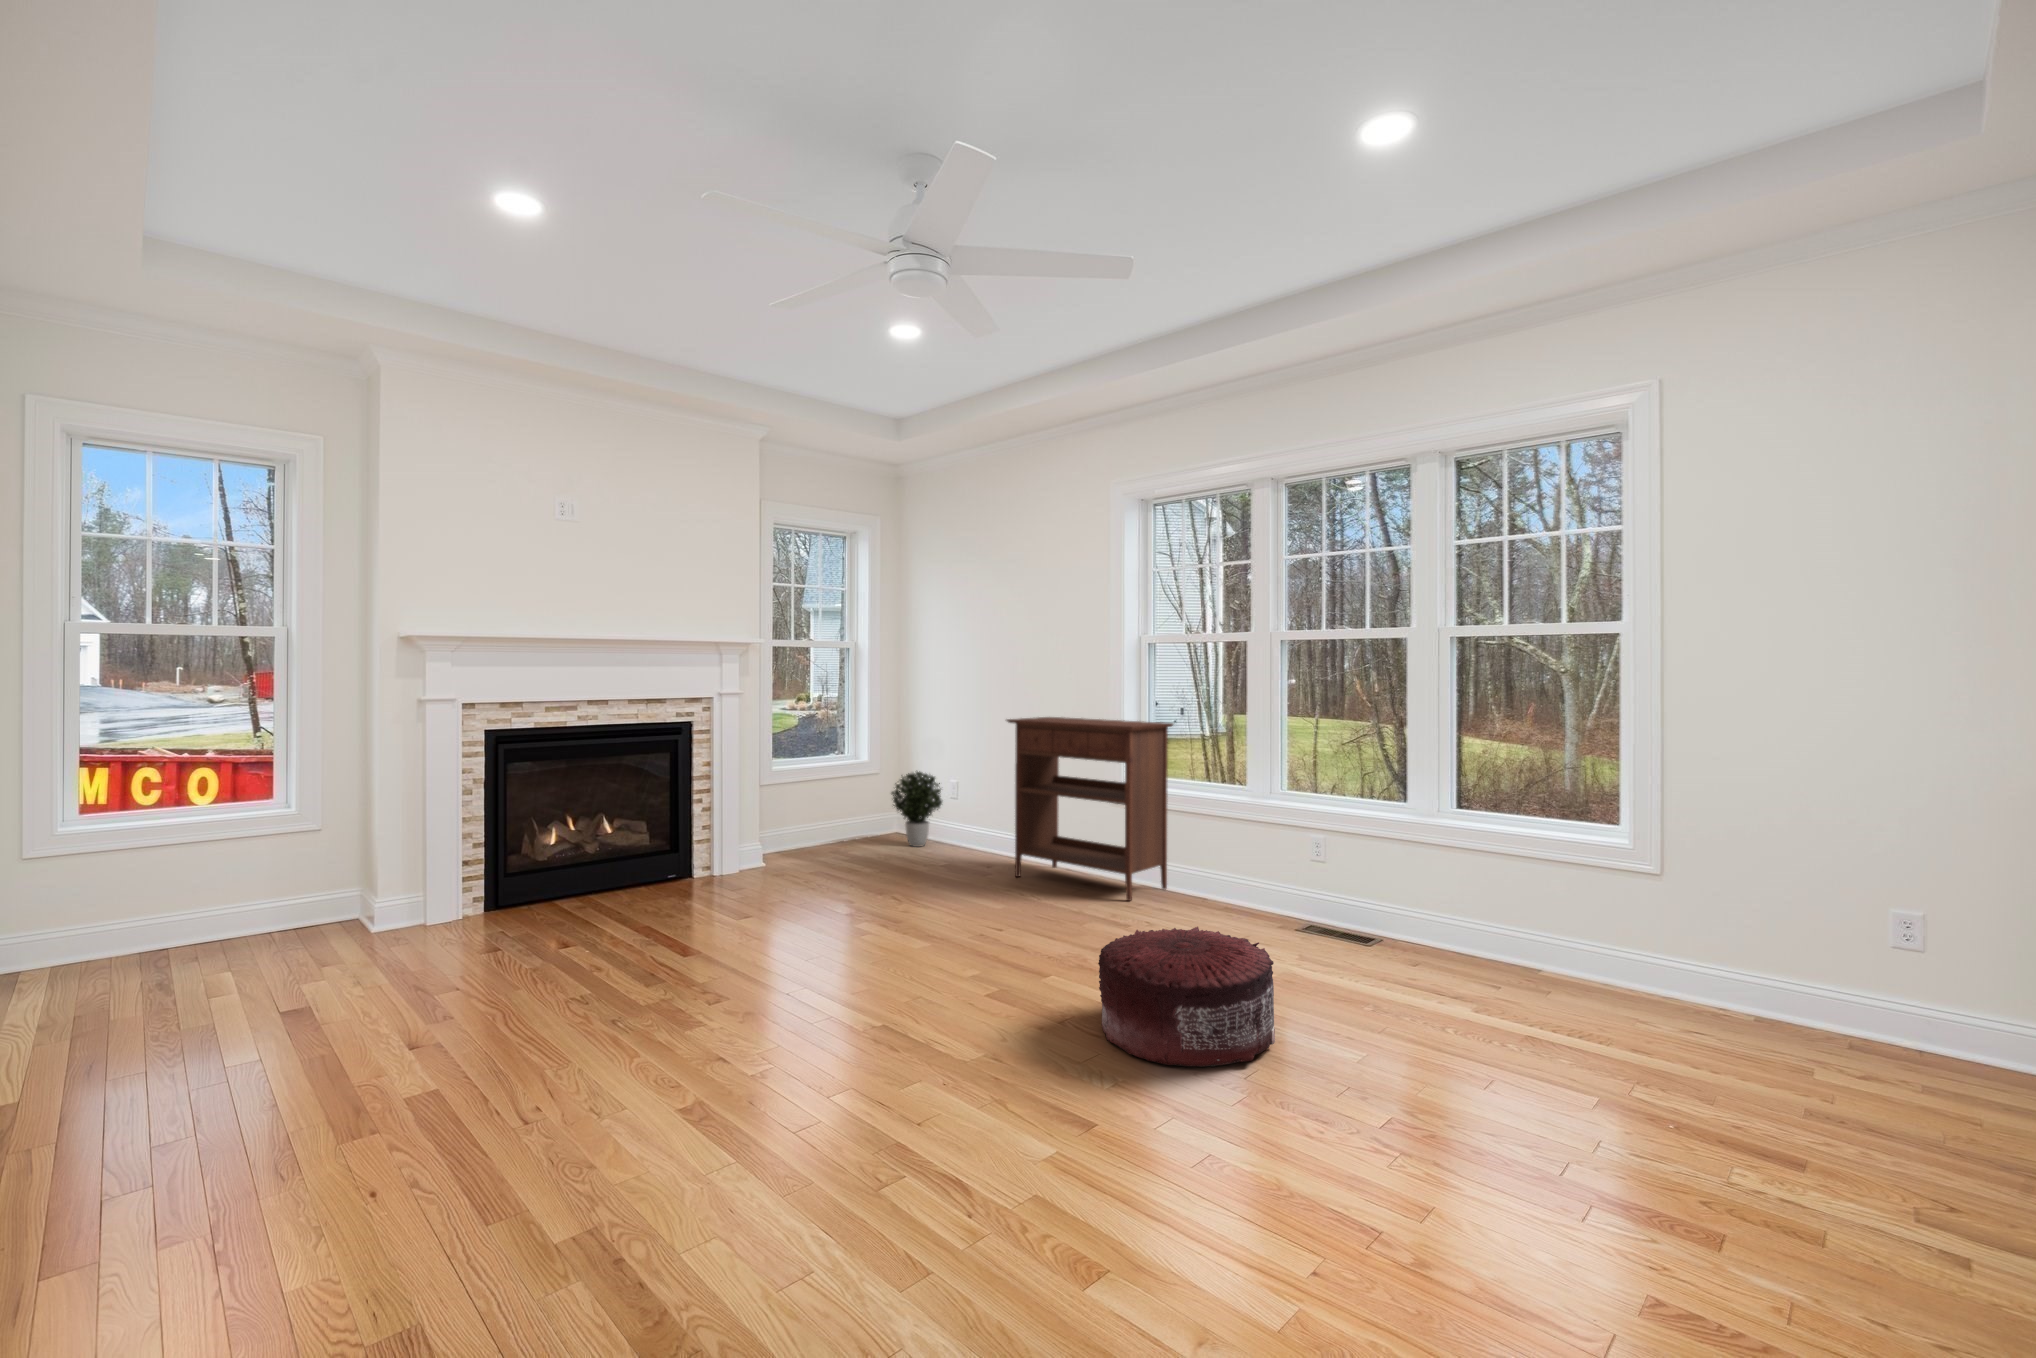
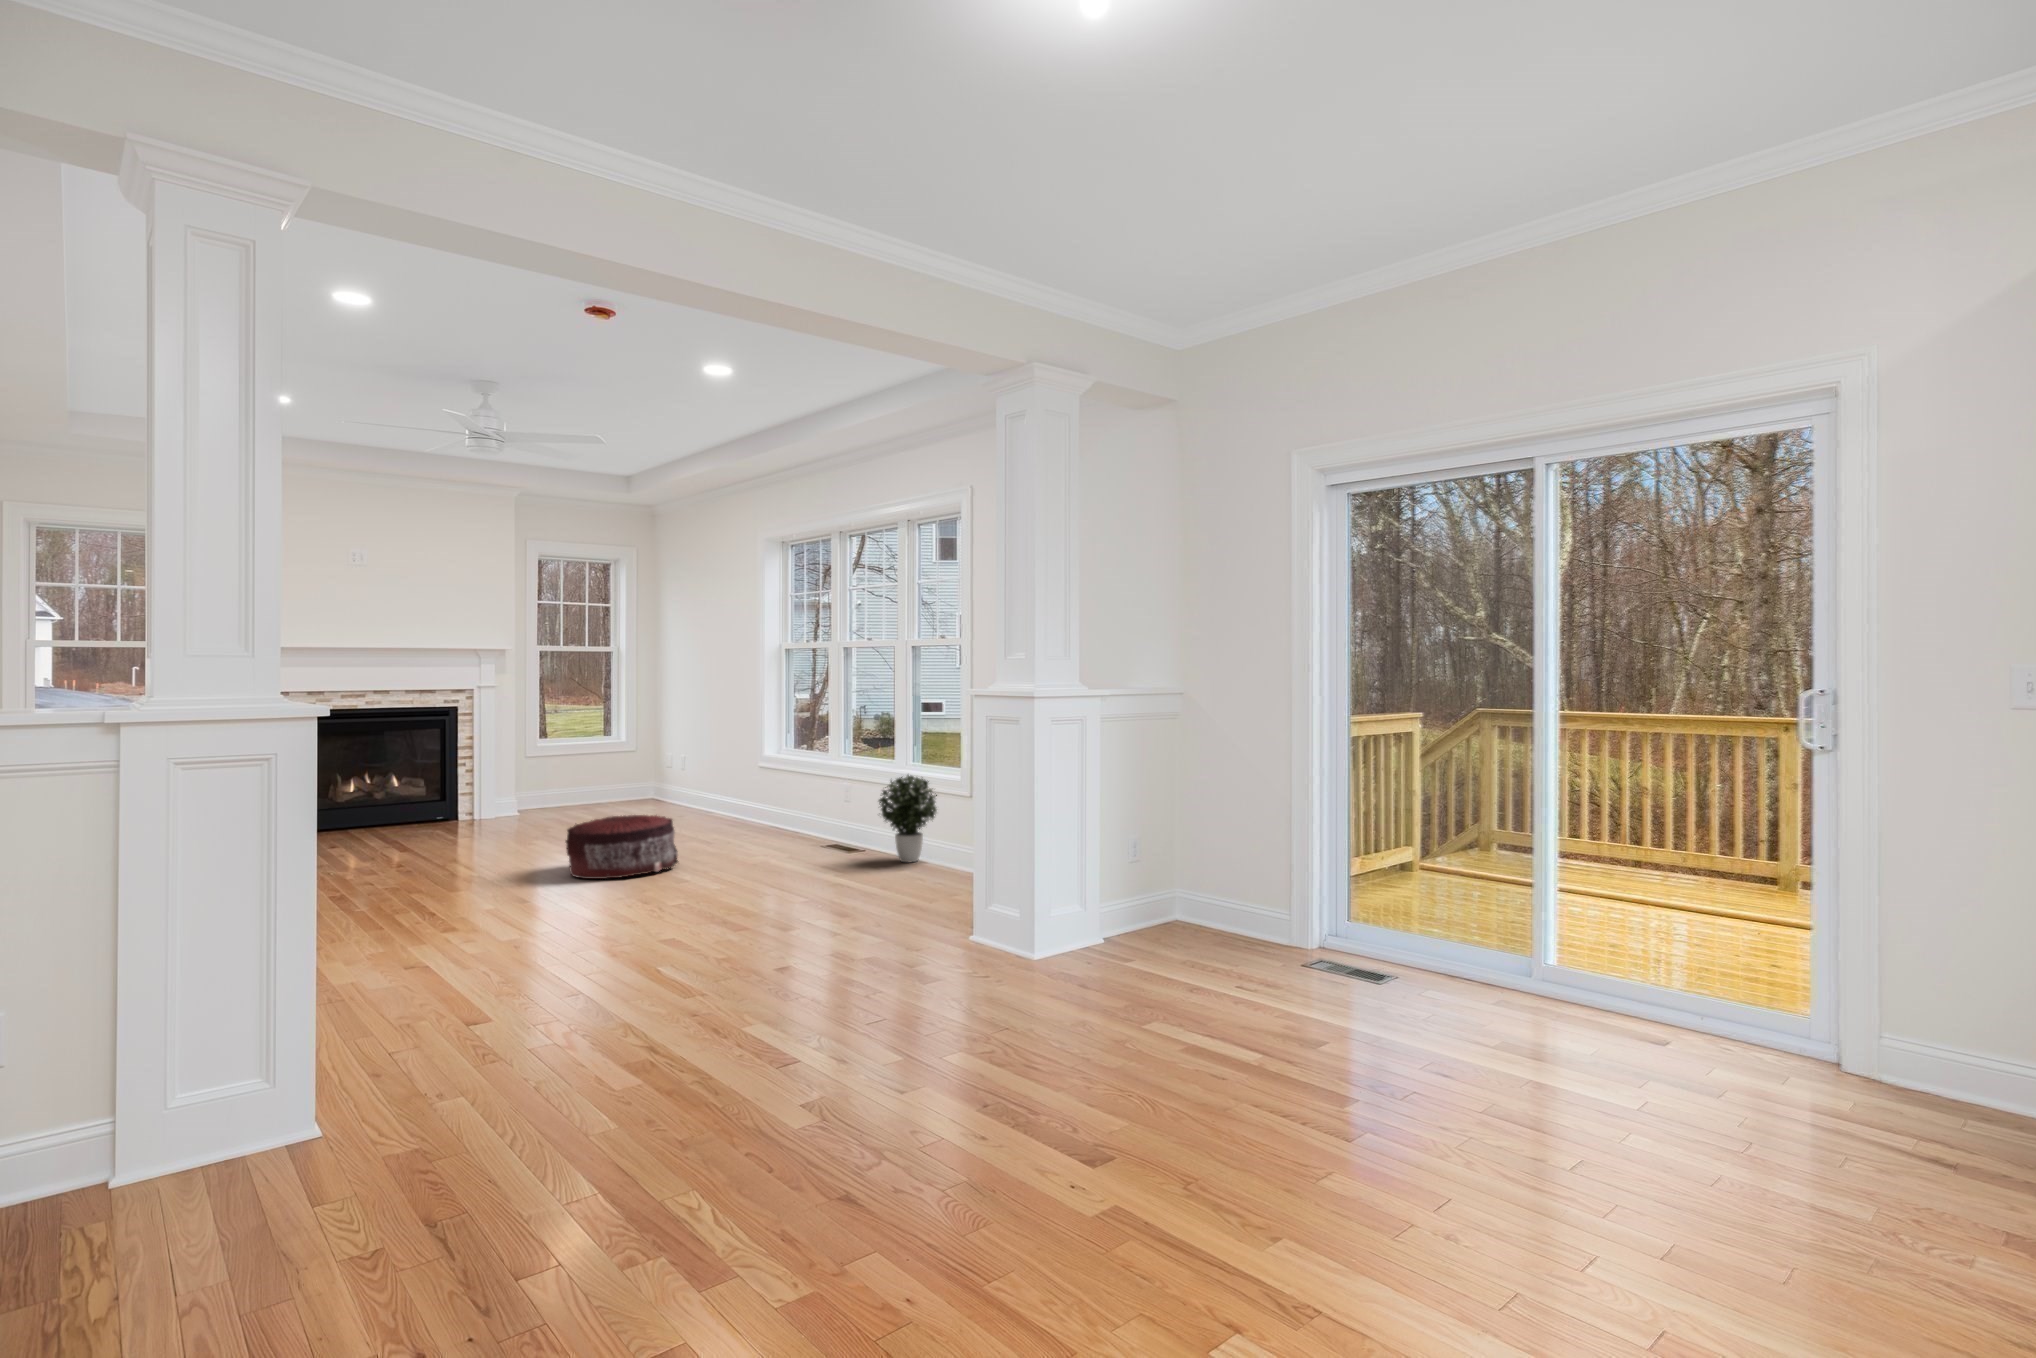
console table: present [1007,717,1173,901] -> none [673,699,775,826]
potted plant: present [891,771,942,847] -> present [879,775,937,862]

